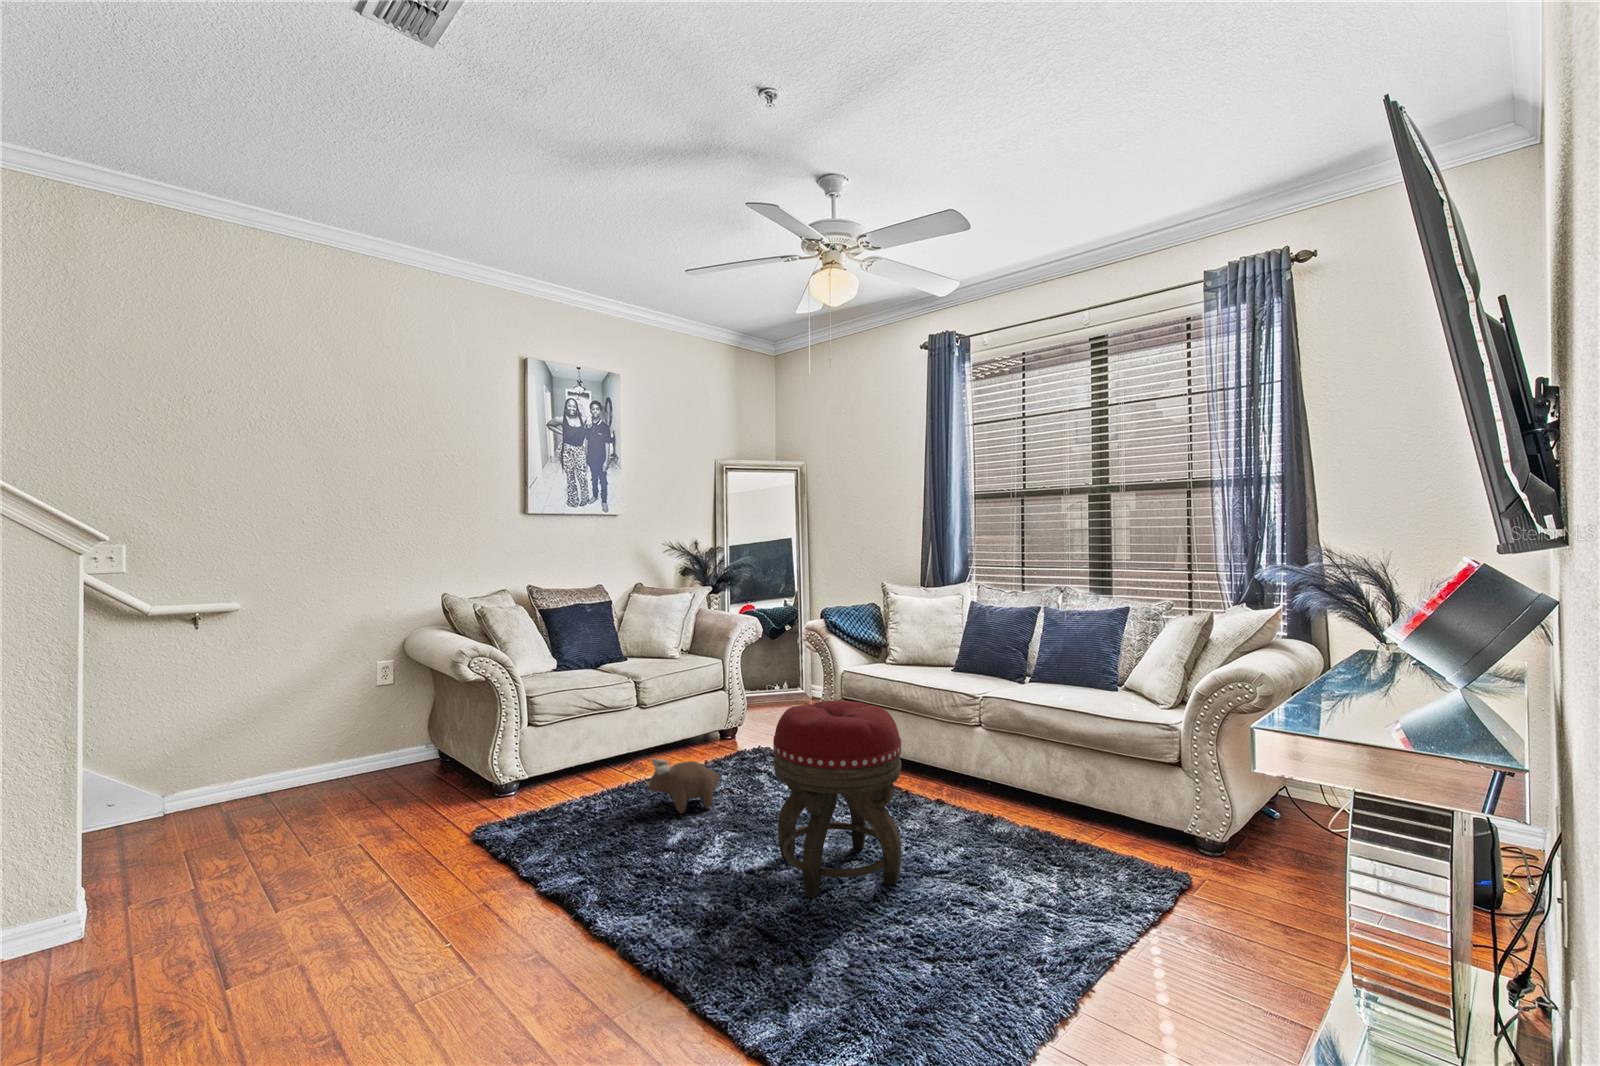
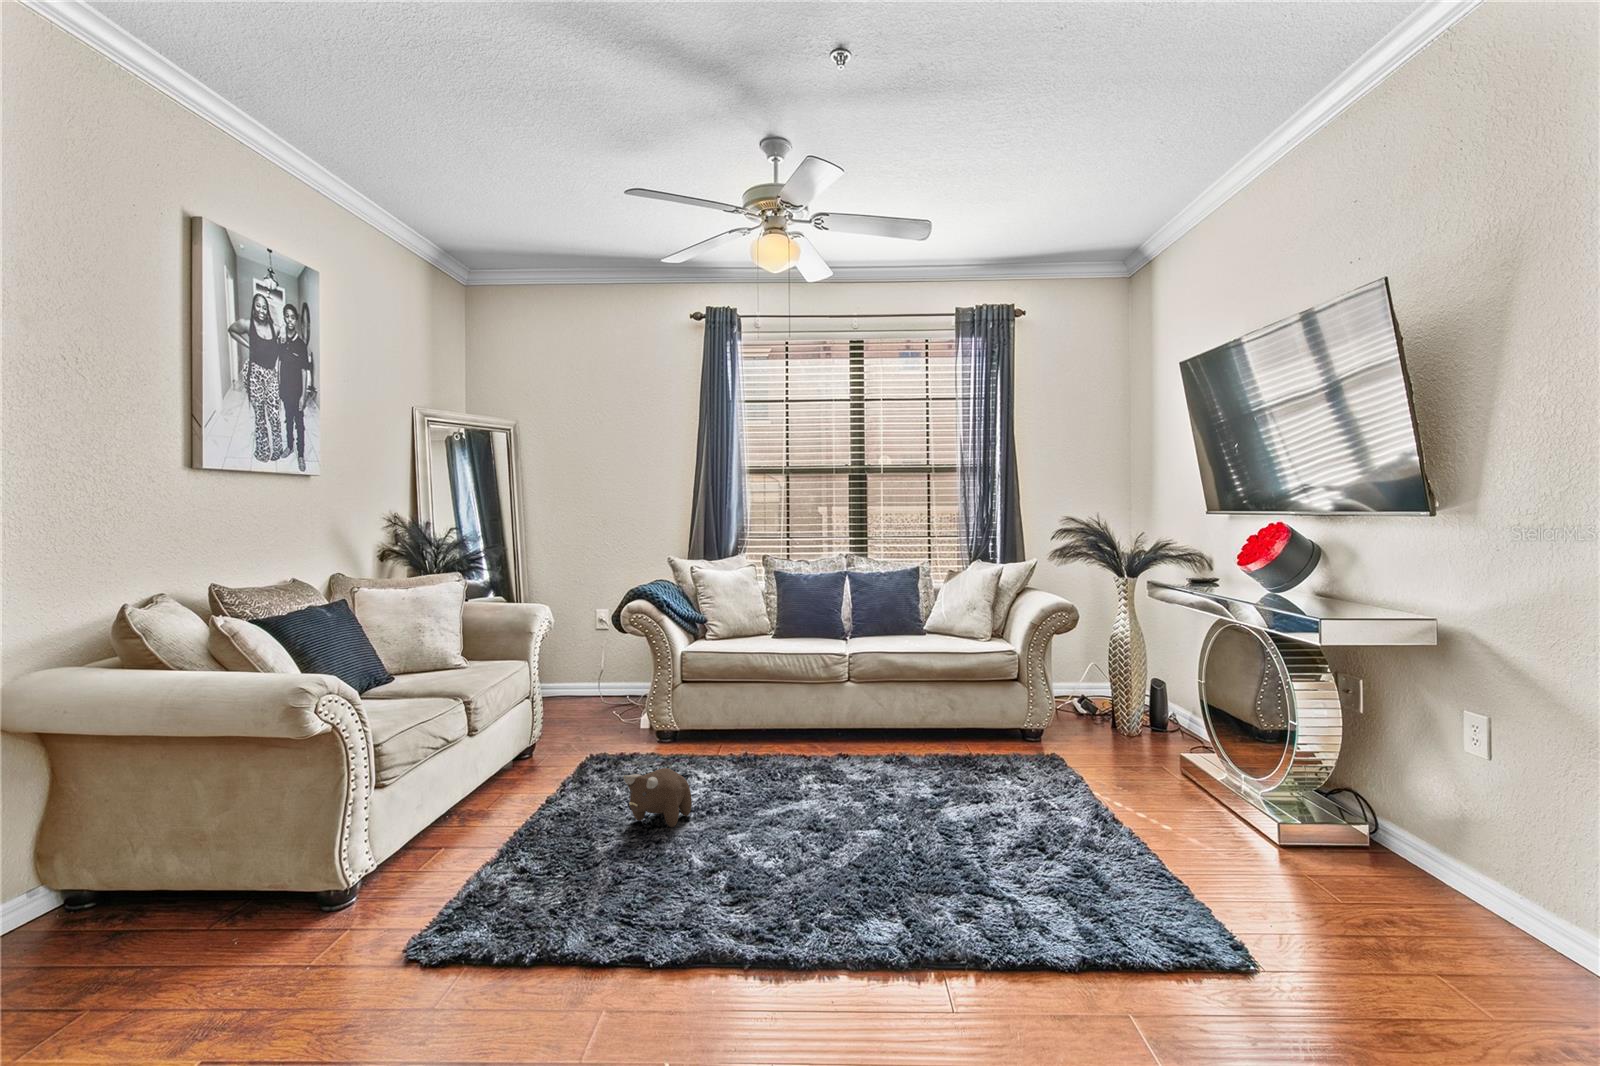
footstool: present [773,700,902,898] -> none [826,664,944,837]

